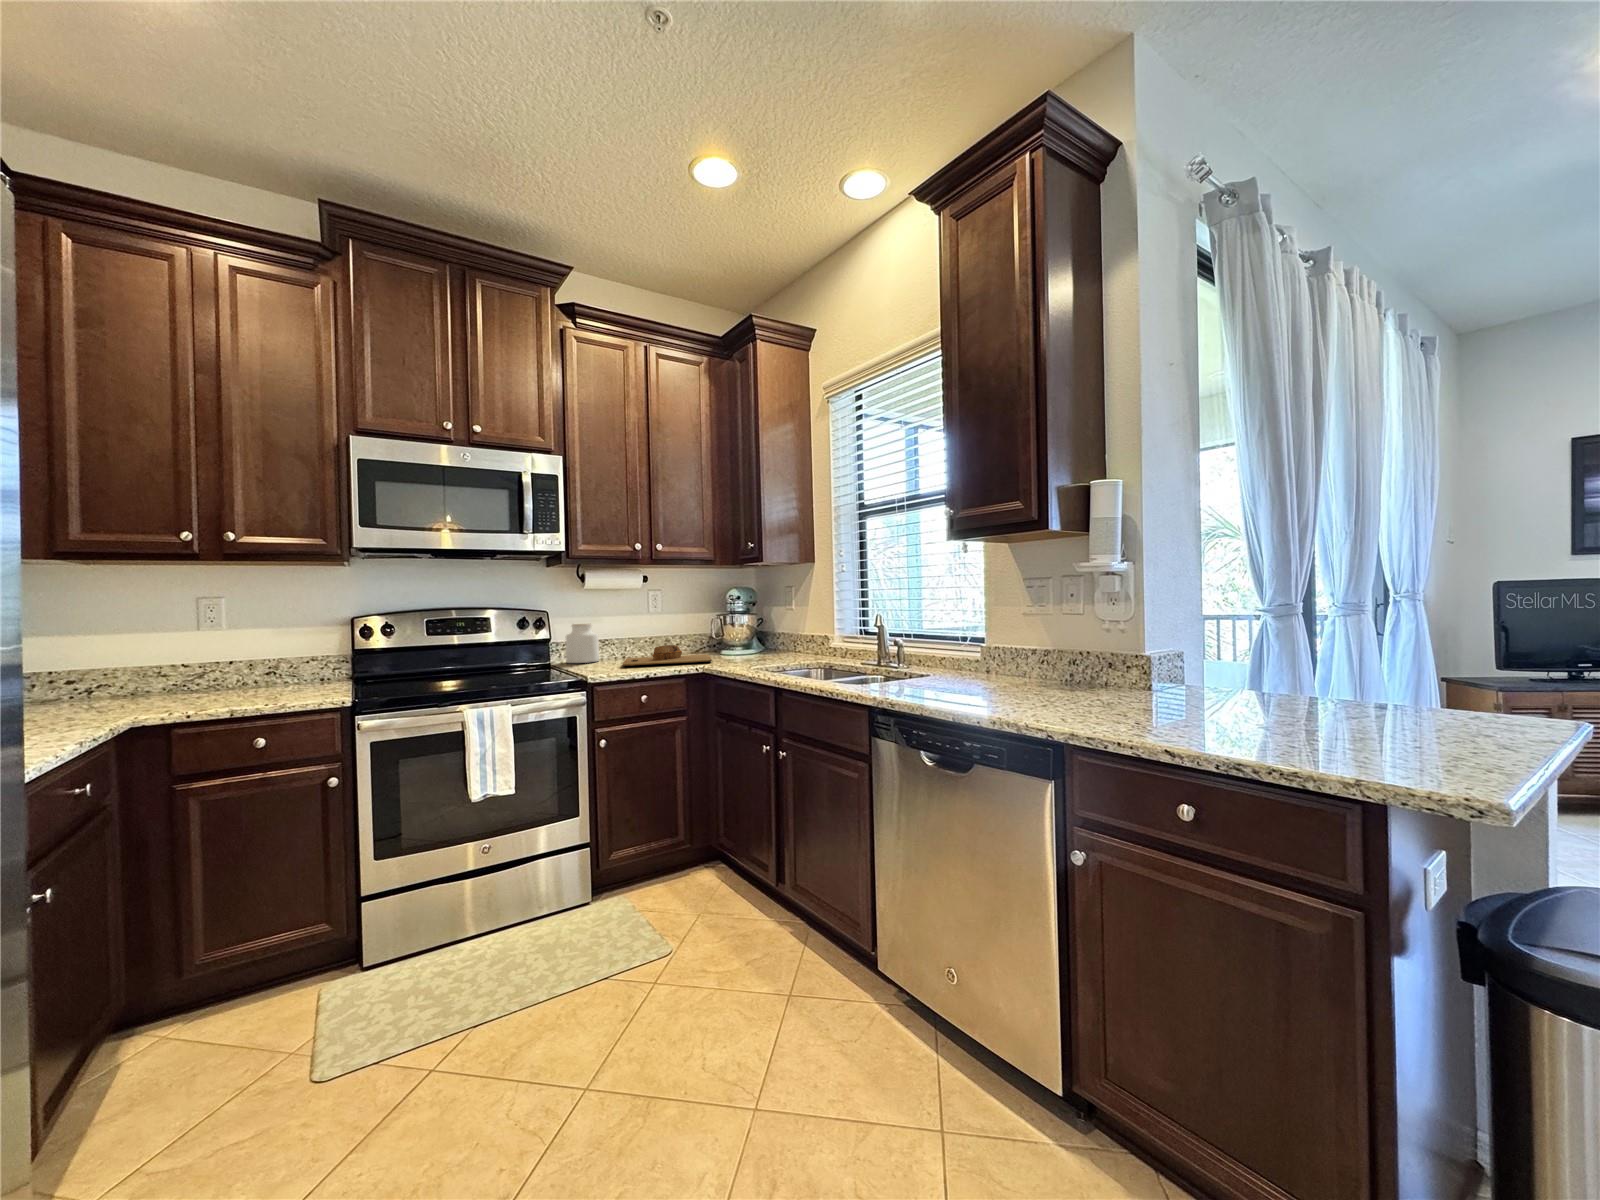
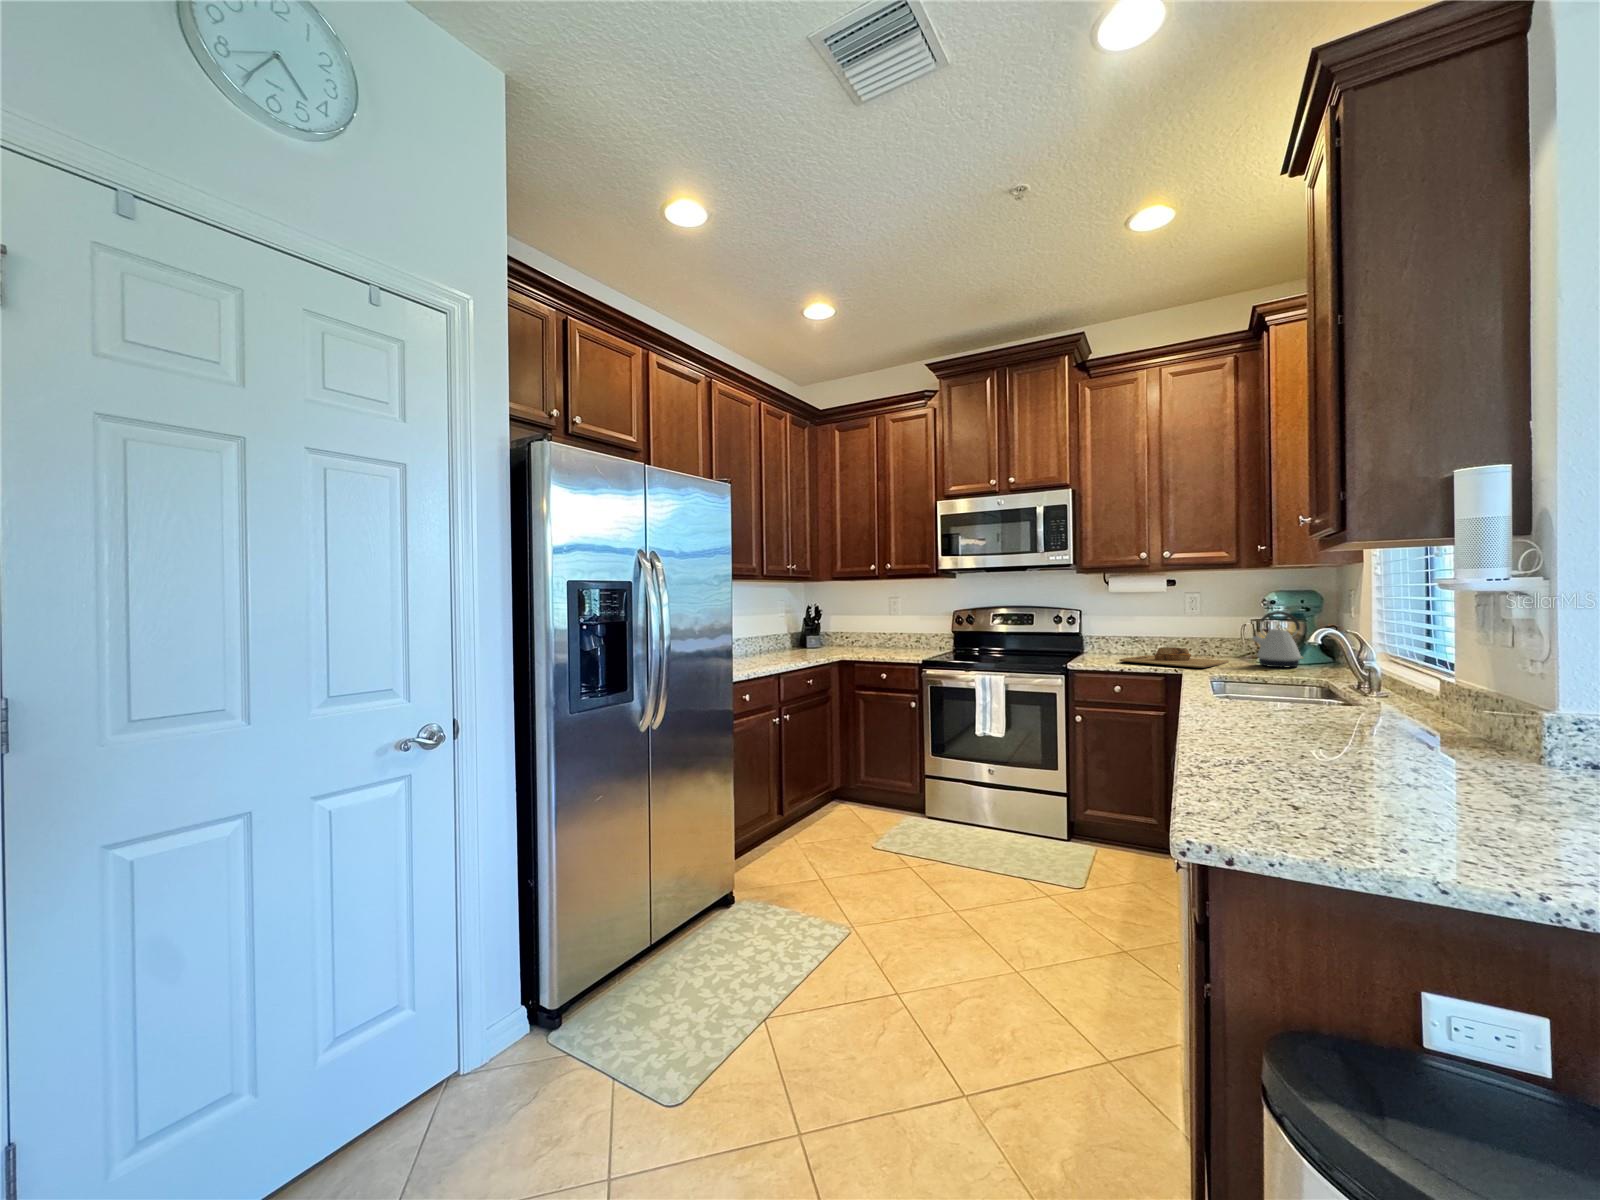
kettle: none [734,603,766,655] -> present [1253,611,1303,667]
jar: present [566,624,599,663] -> none [1095,622,1124,655]

